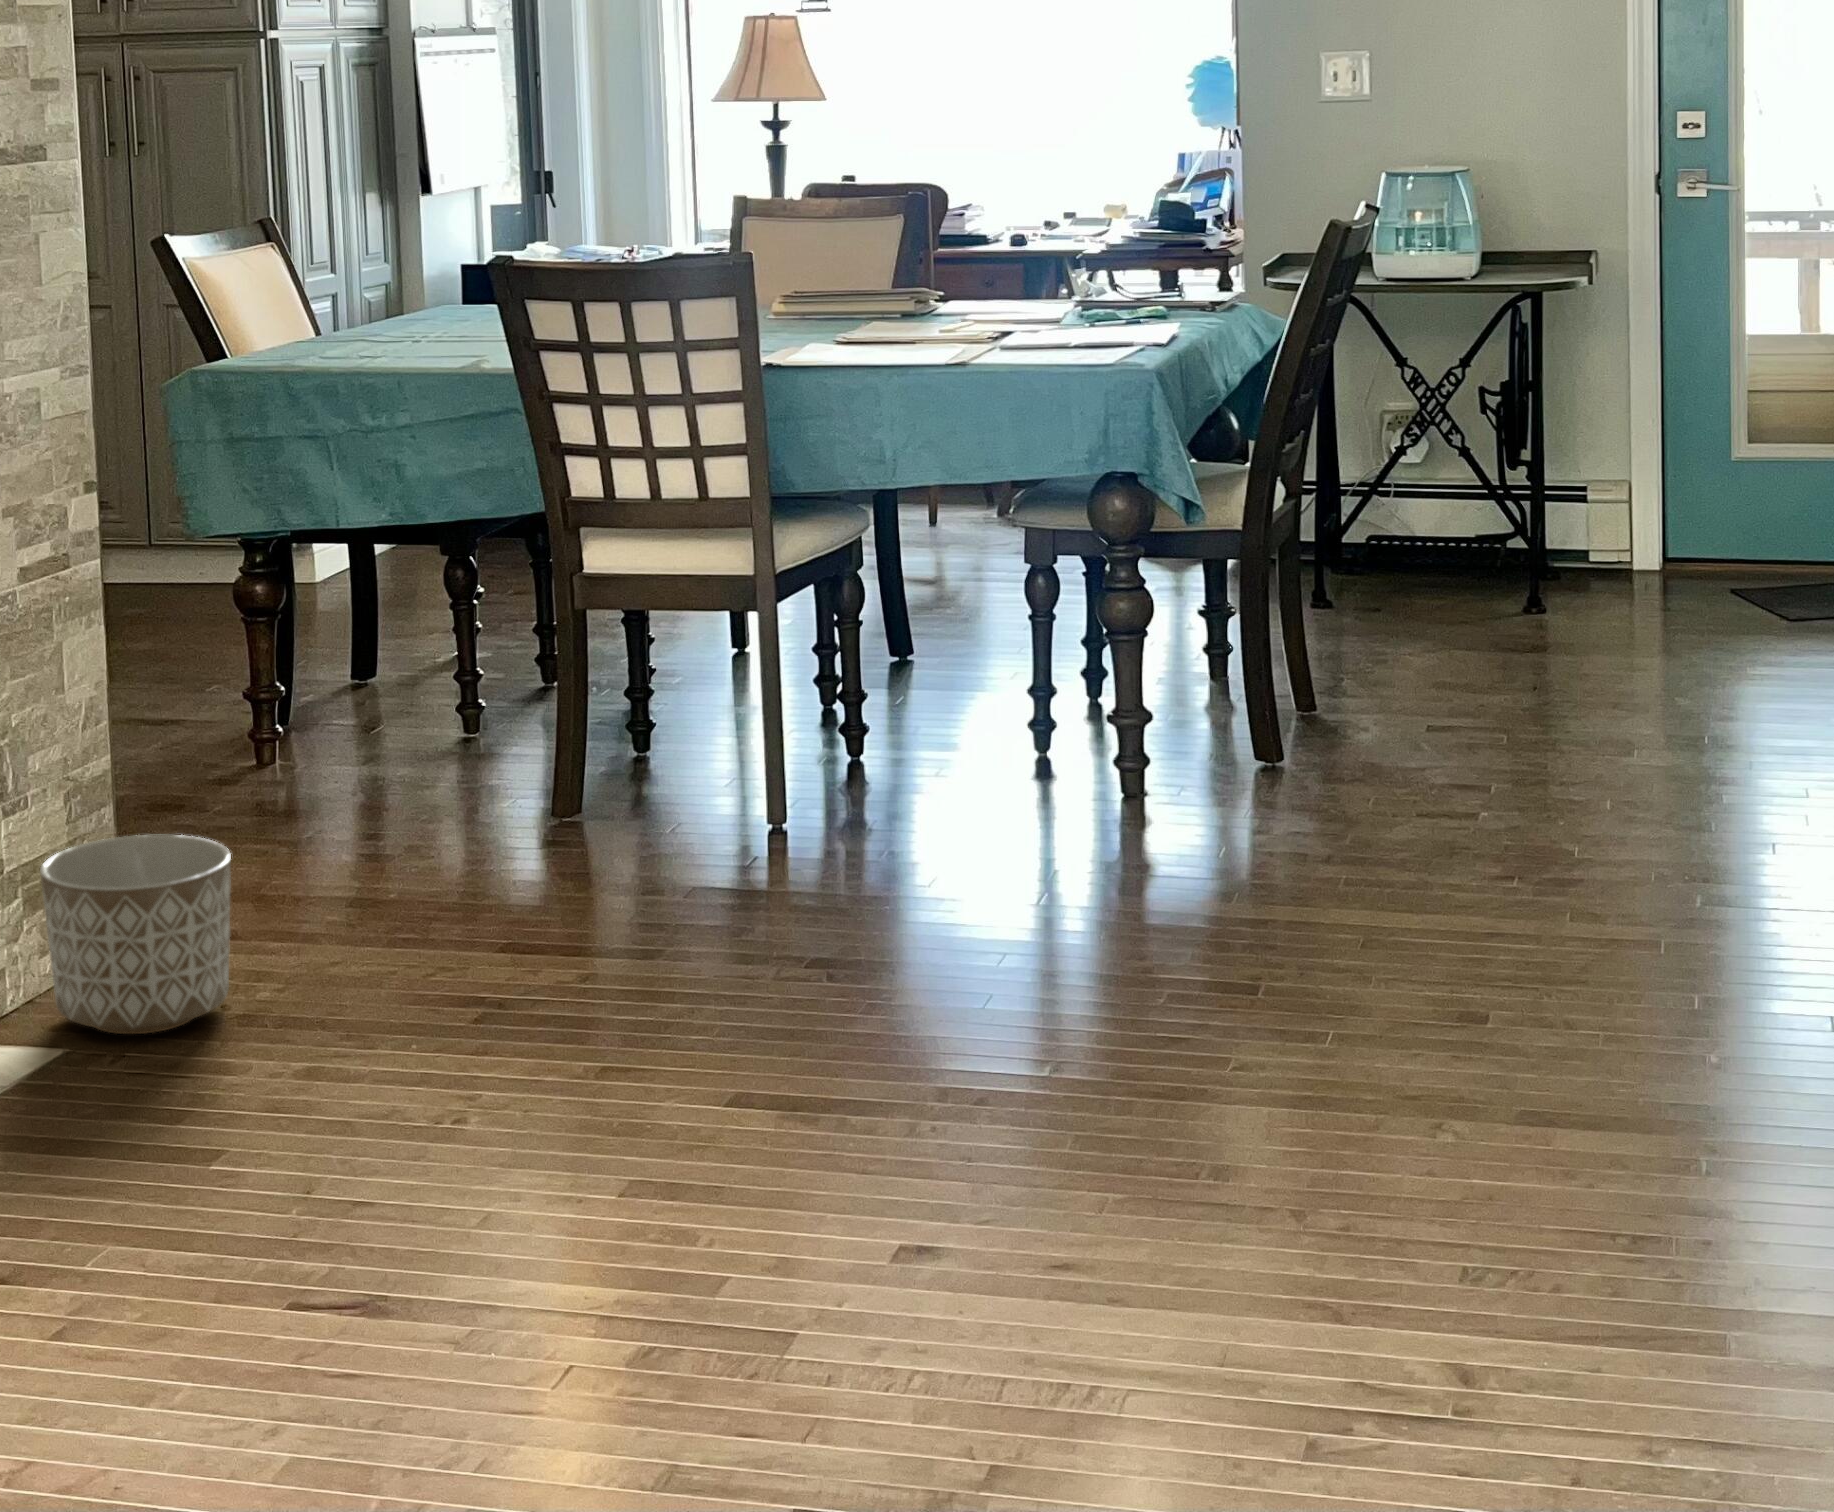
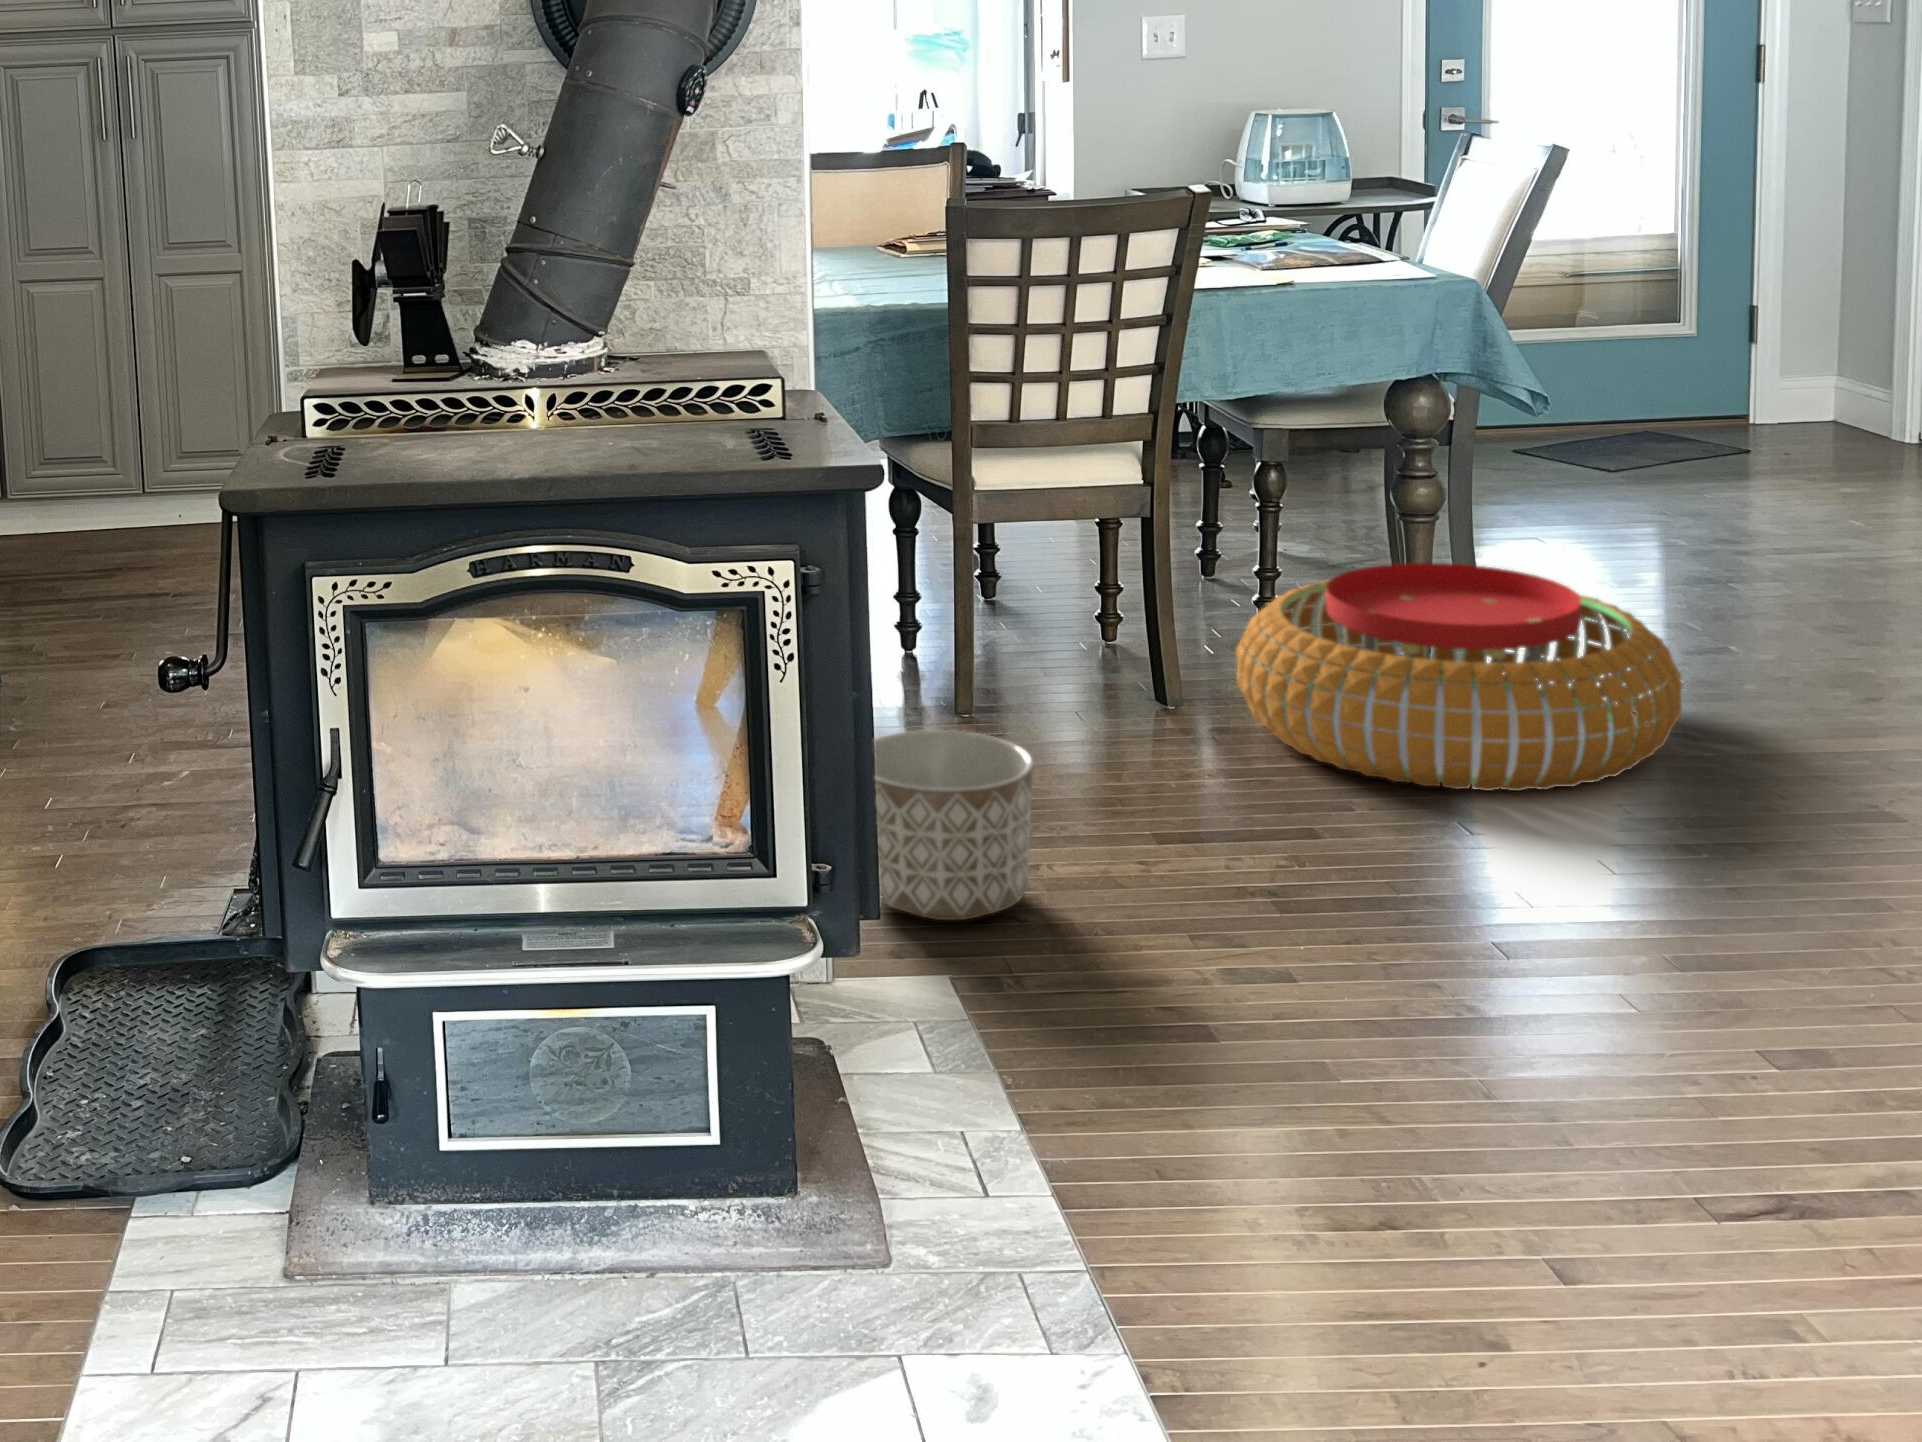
pouf: none [711,729,1199,1000] -> present [1236,563,1682,791]

